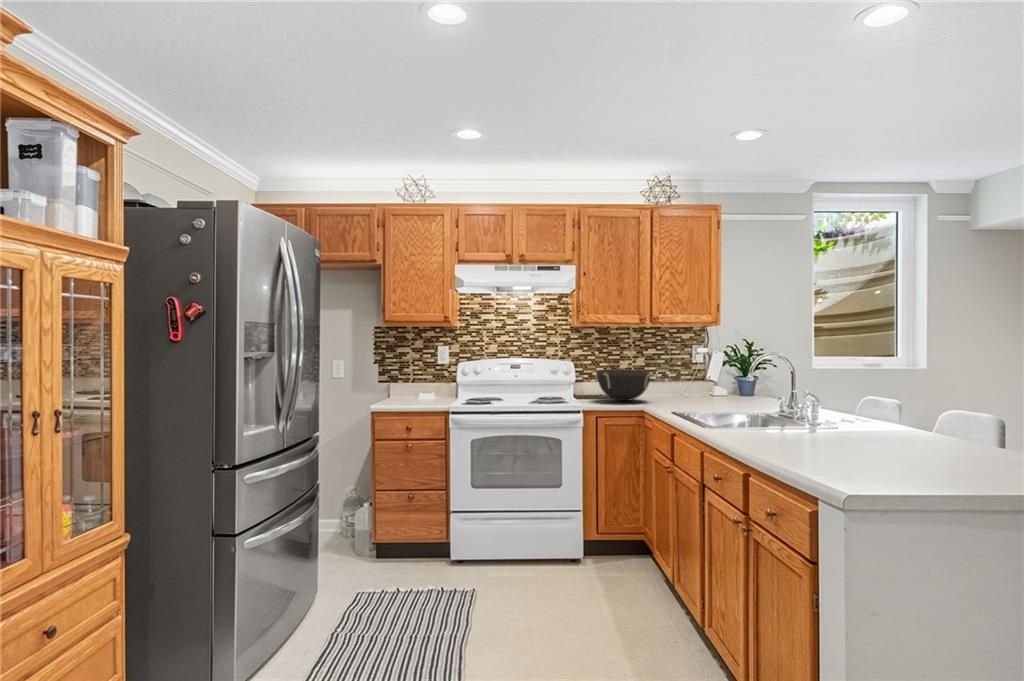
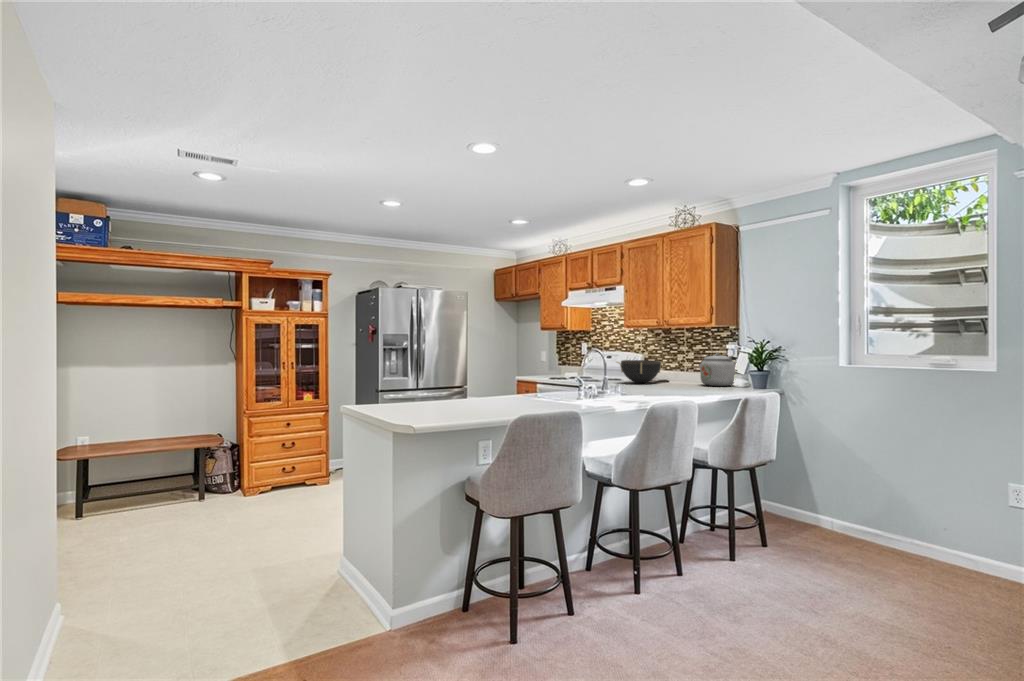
kettle: none [675,358,724,397] -> present [699,353,736,386]

